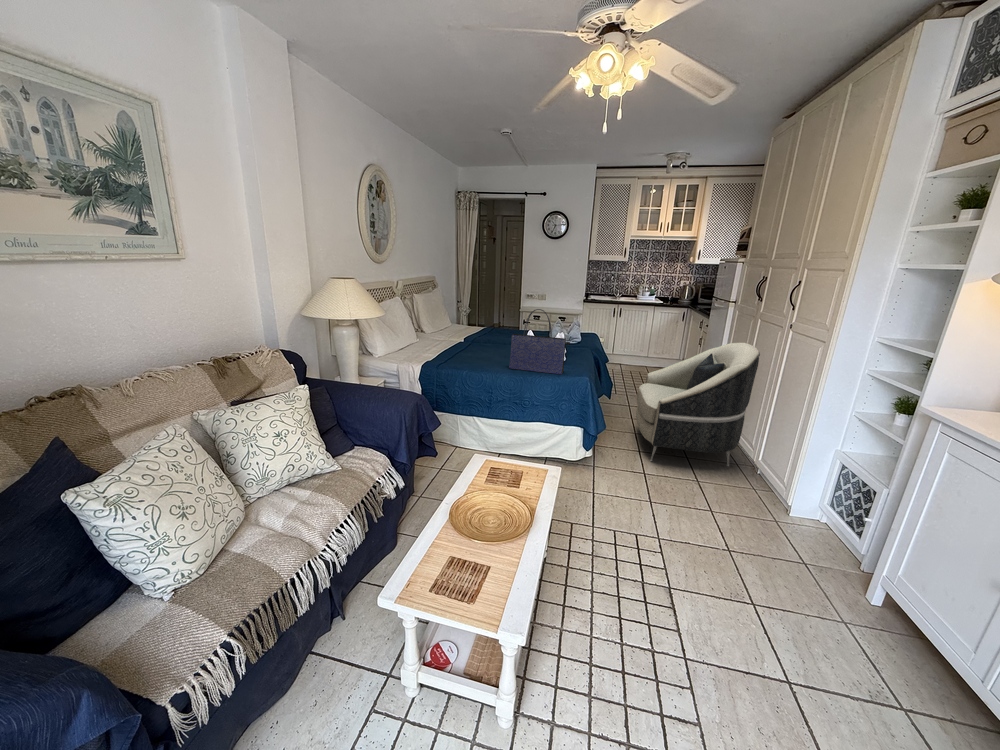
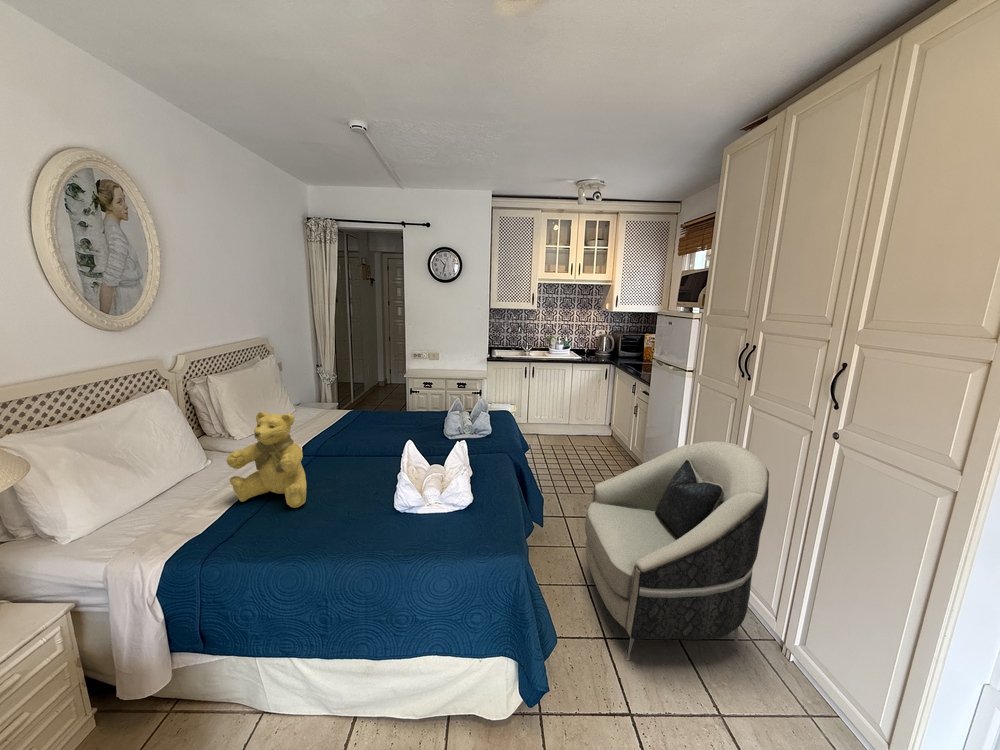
teddy bear: none [437,306,475,357] -> present [227,412,306,508]
tote bag: present [509,309,570,374] -> none [368,428,481,547]

